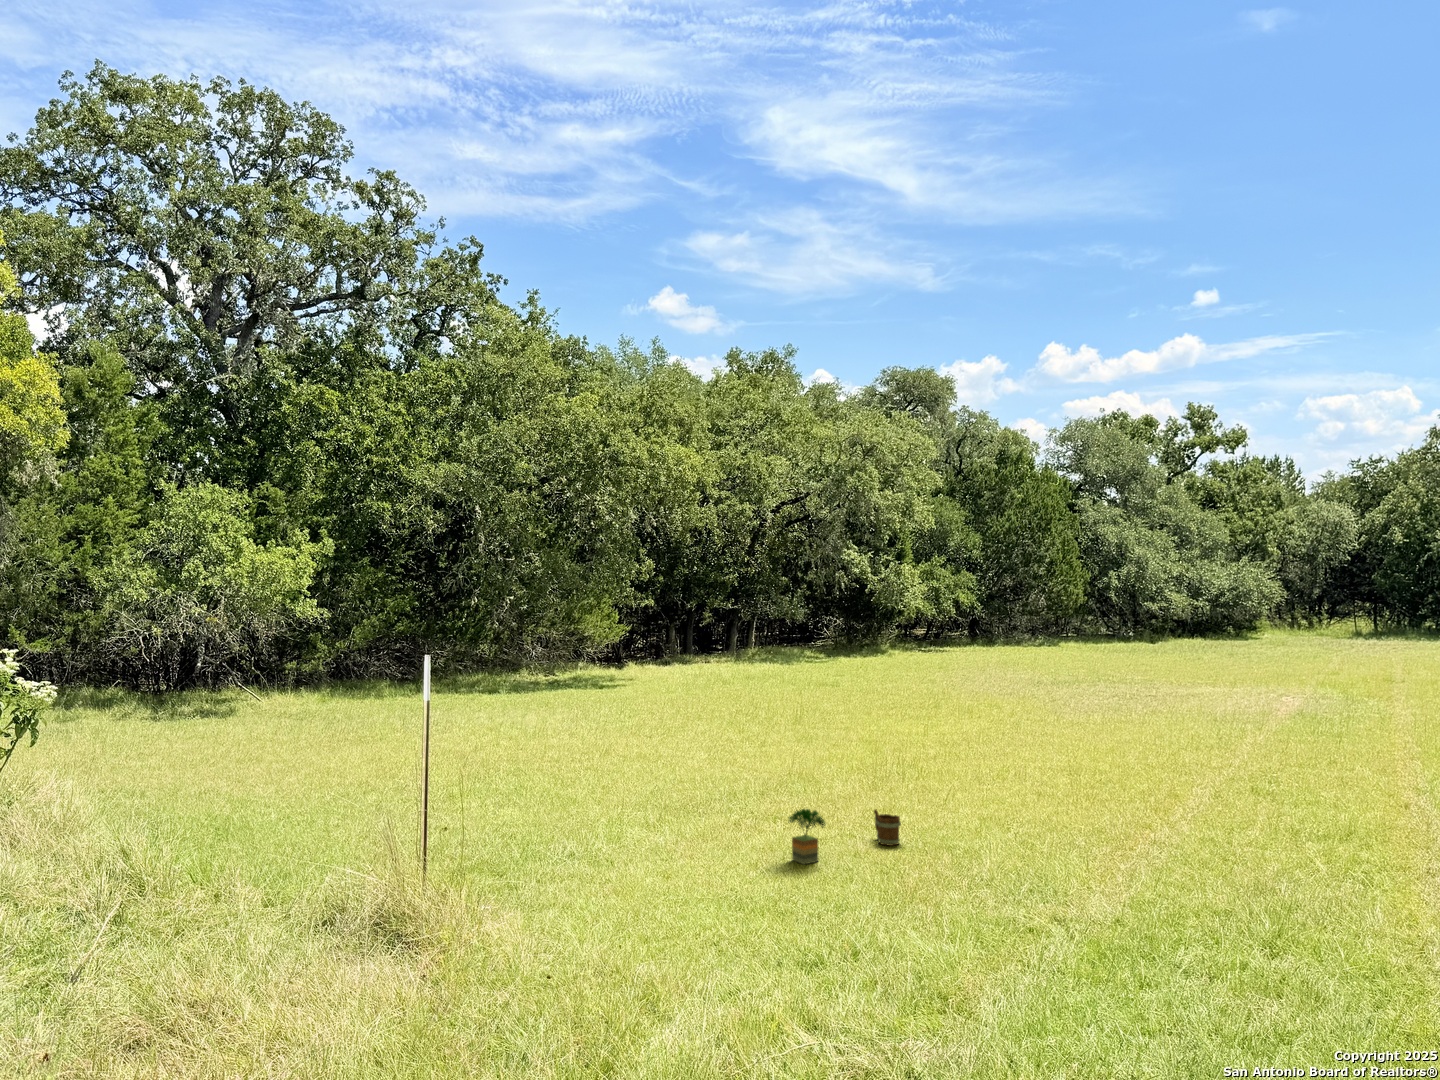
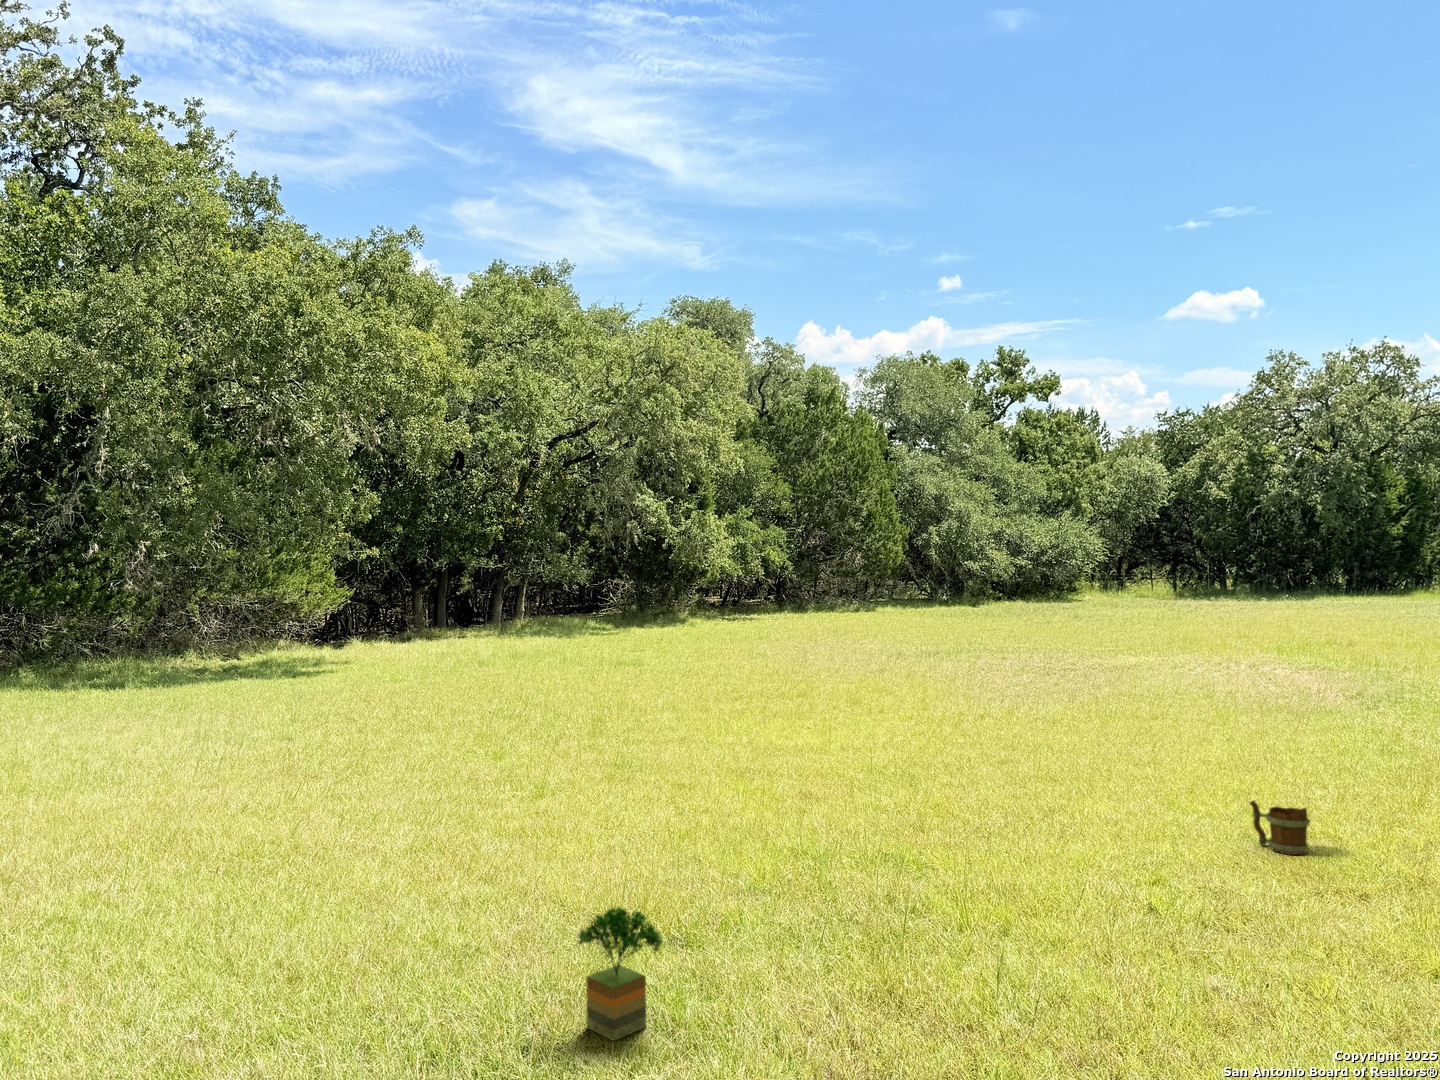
bucket: present [874,810,901,846] -> present [1250,801,1310,855]

